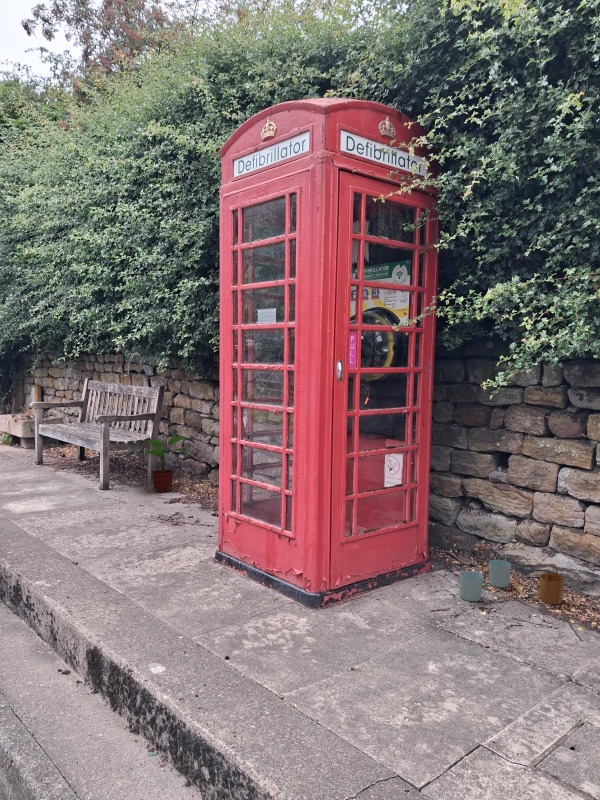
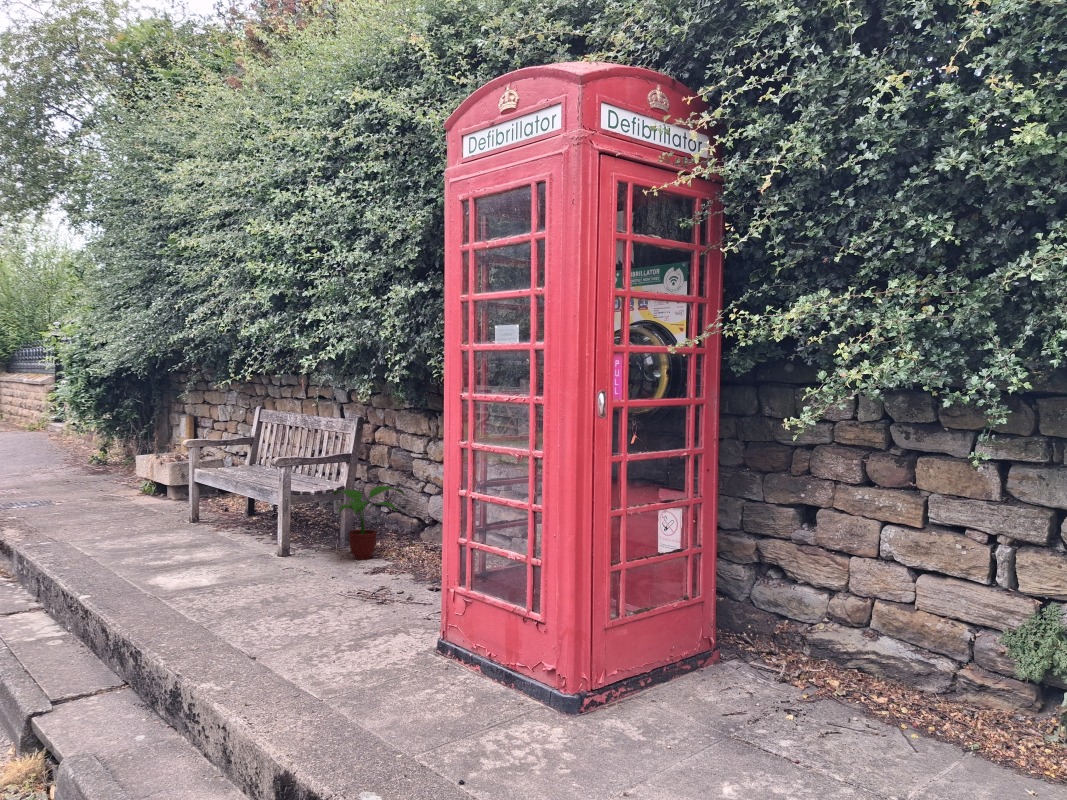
bucket: present [460,550,565,604] -> none [757,634,891,703]

